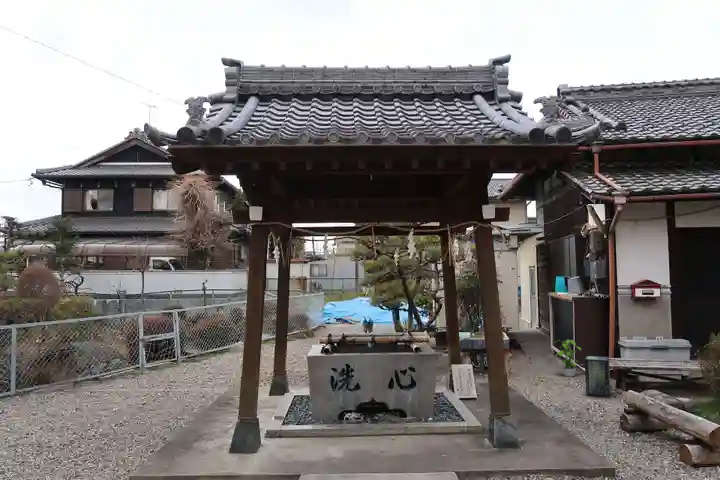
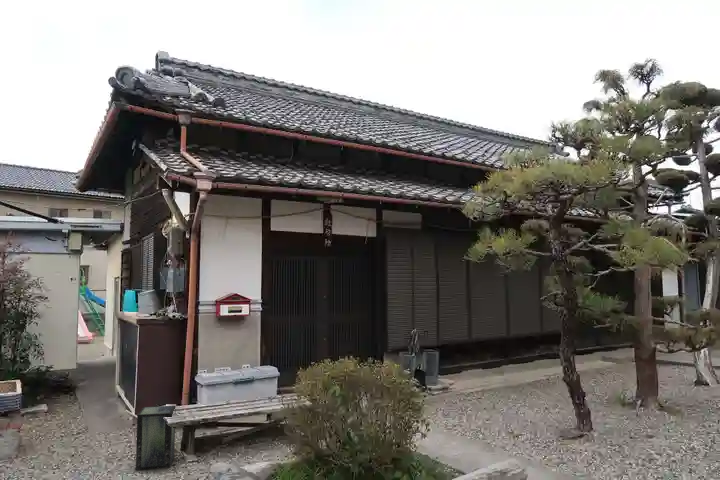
potted plant: present [557,340,581,377] -> none [109,376,147,431]

